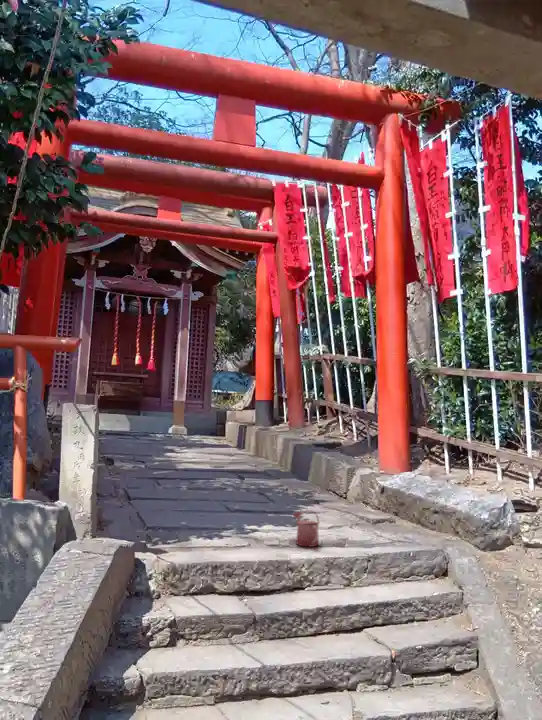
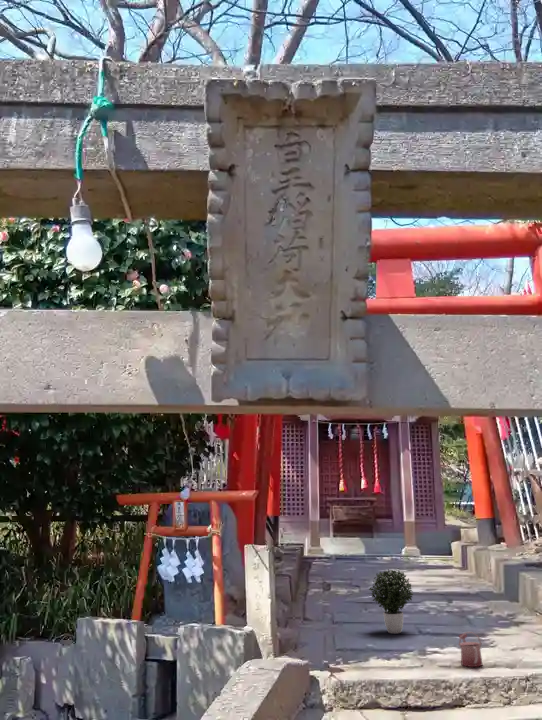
potted plant: none [183,442,232,510] -> present [369,569,413,634]

